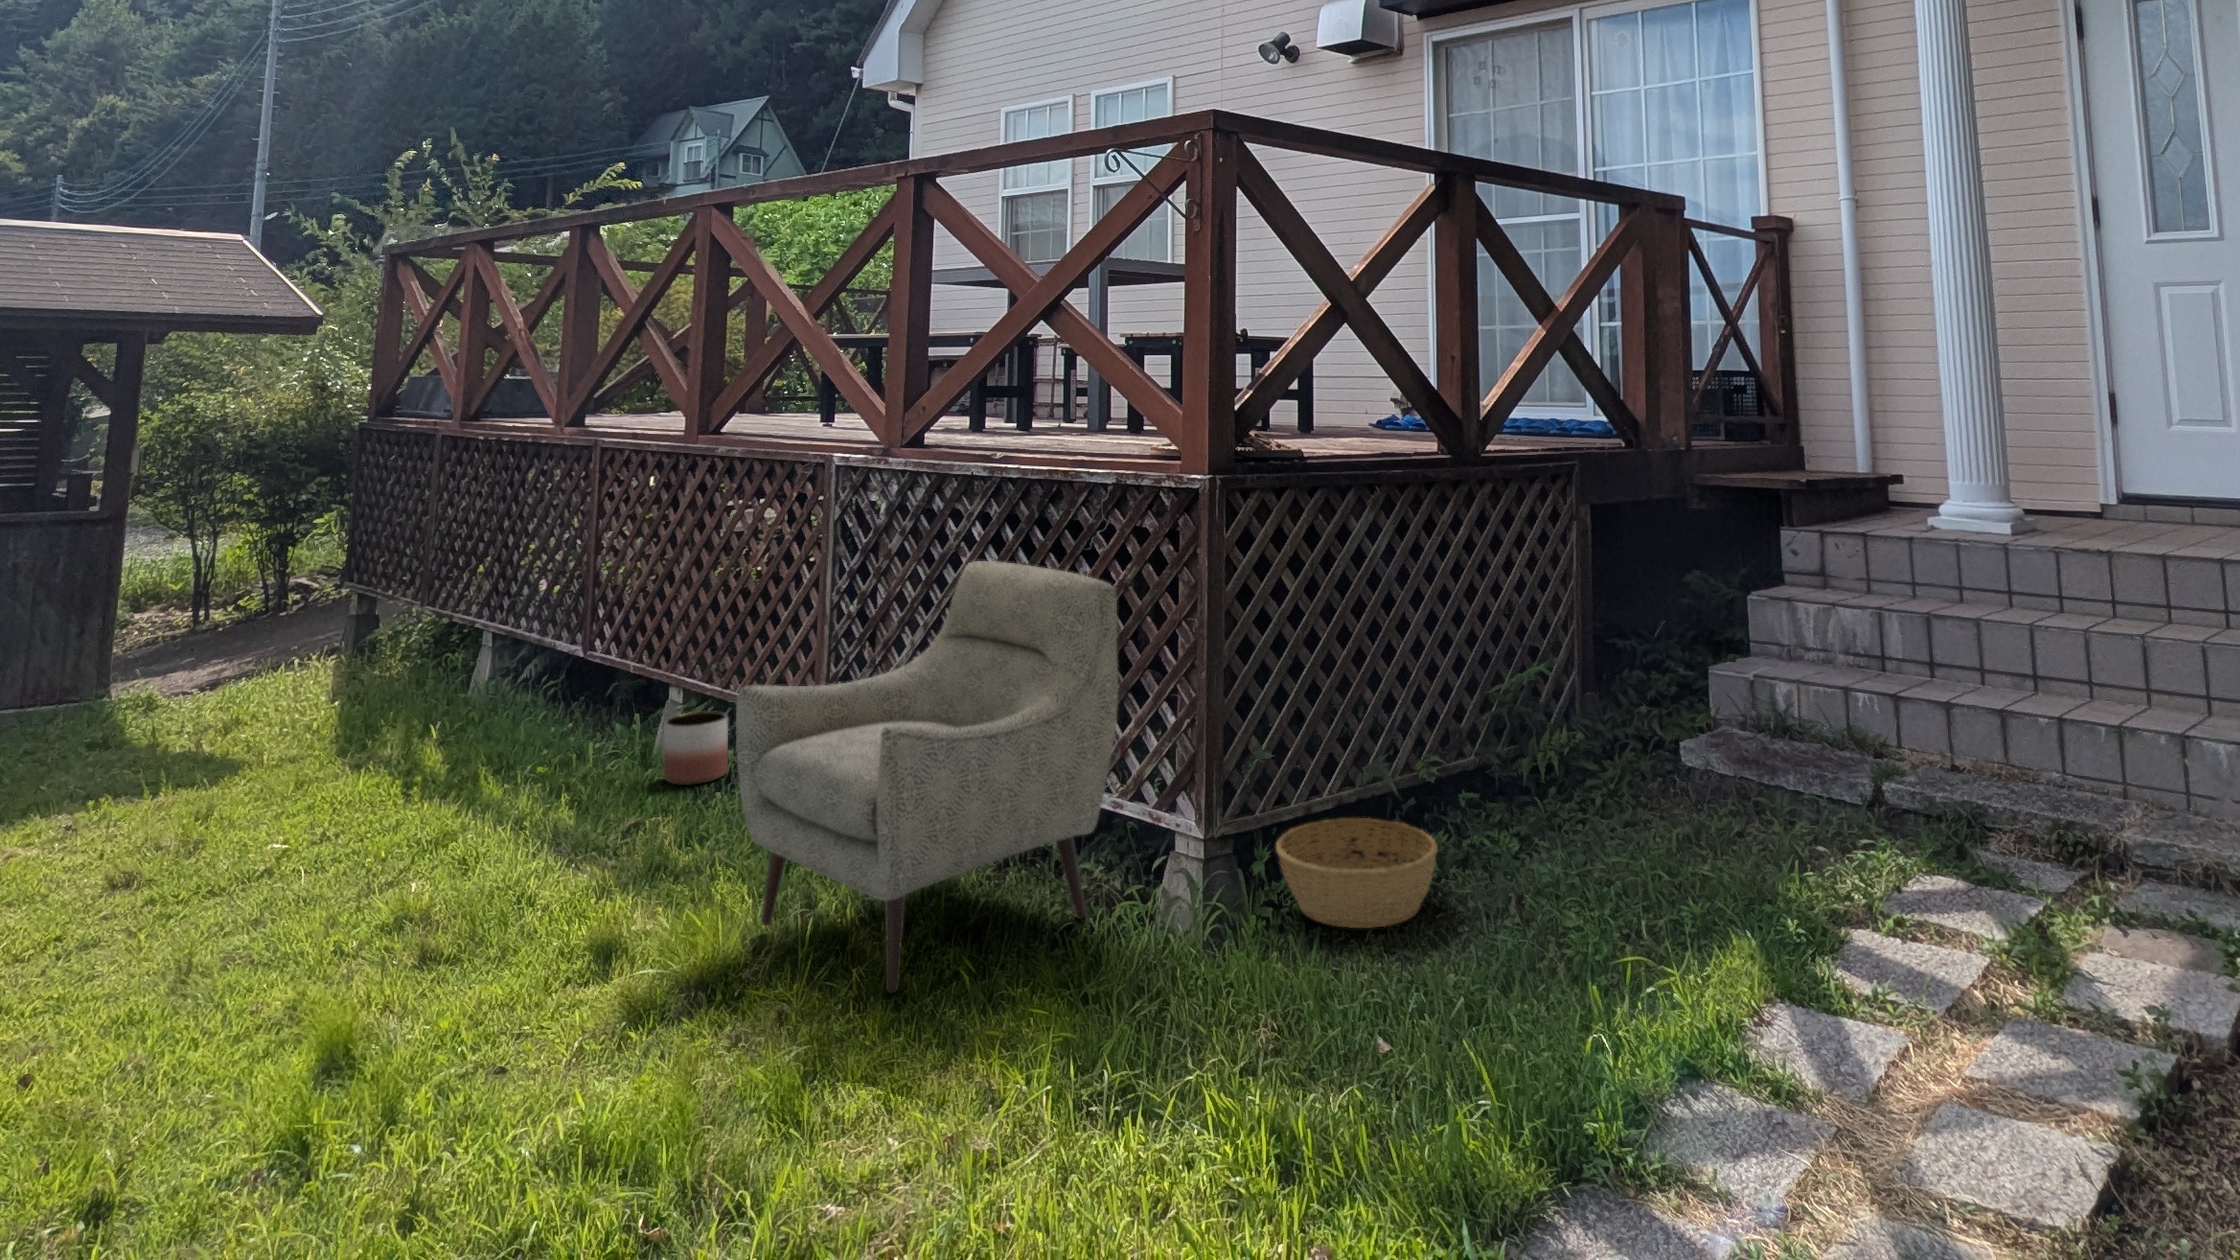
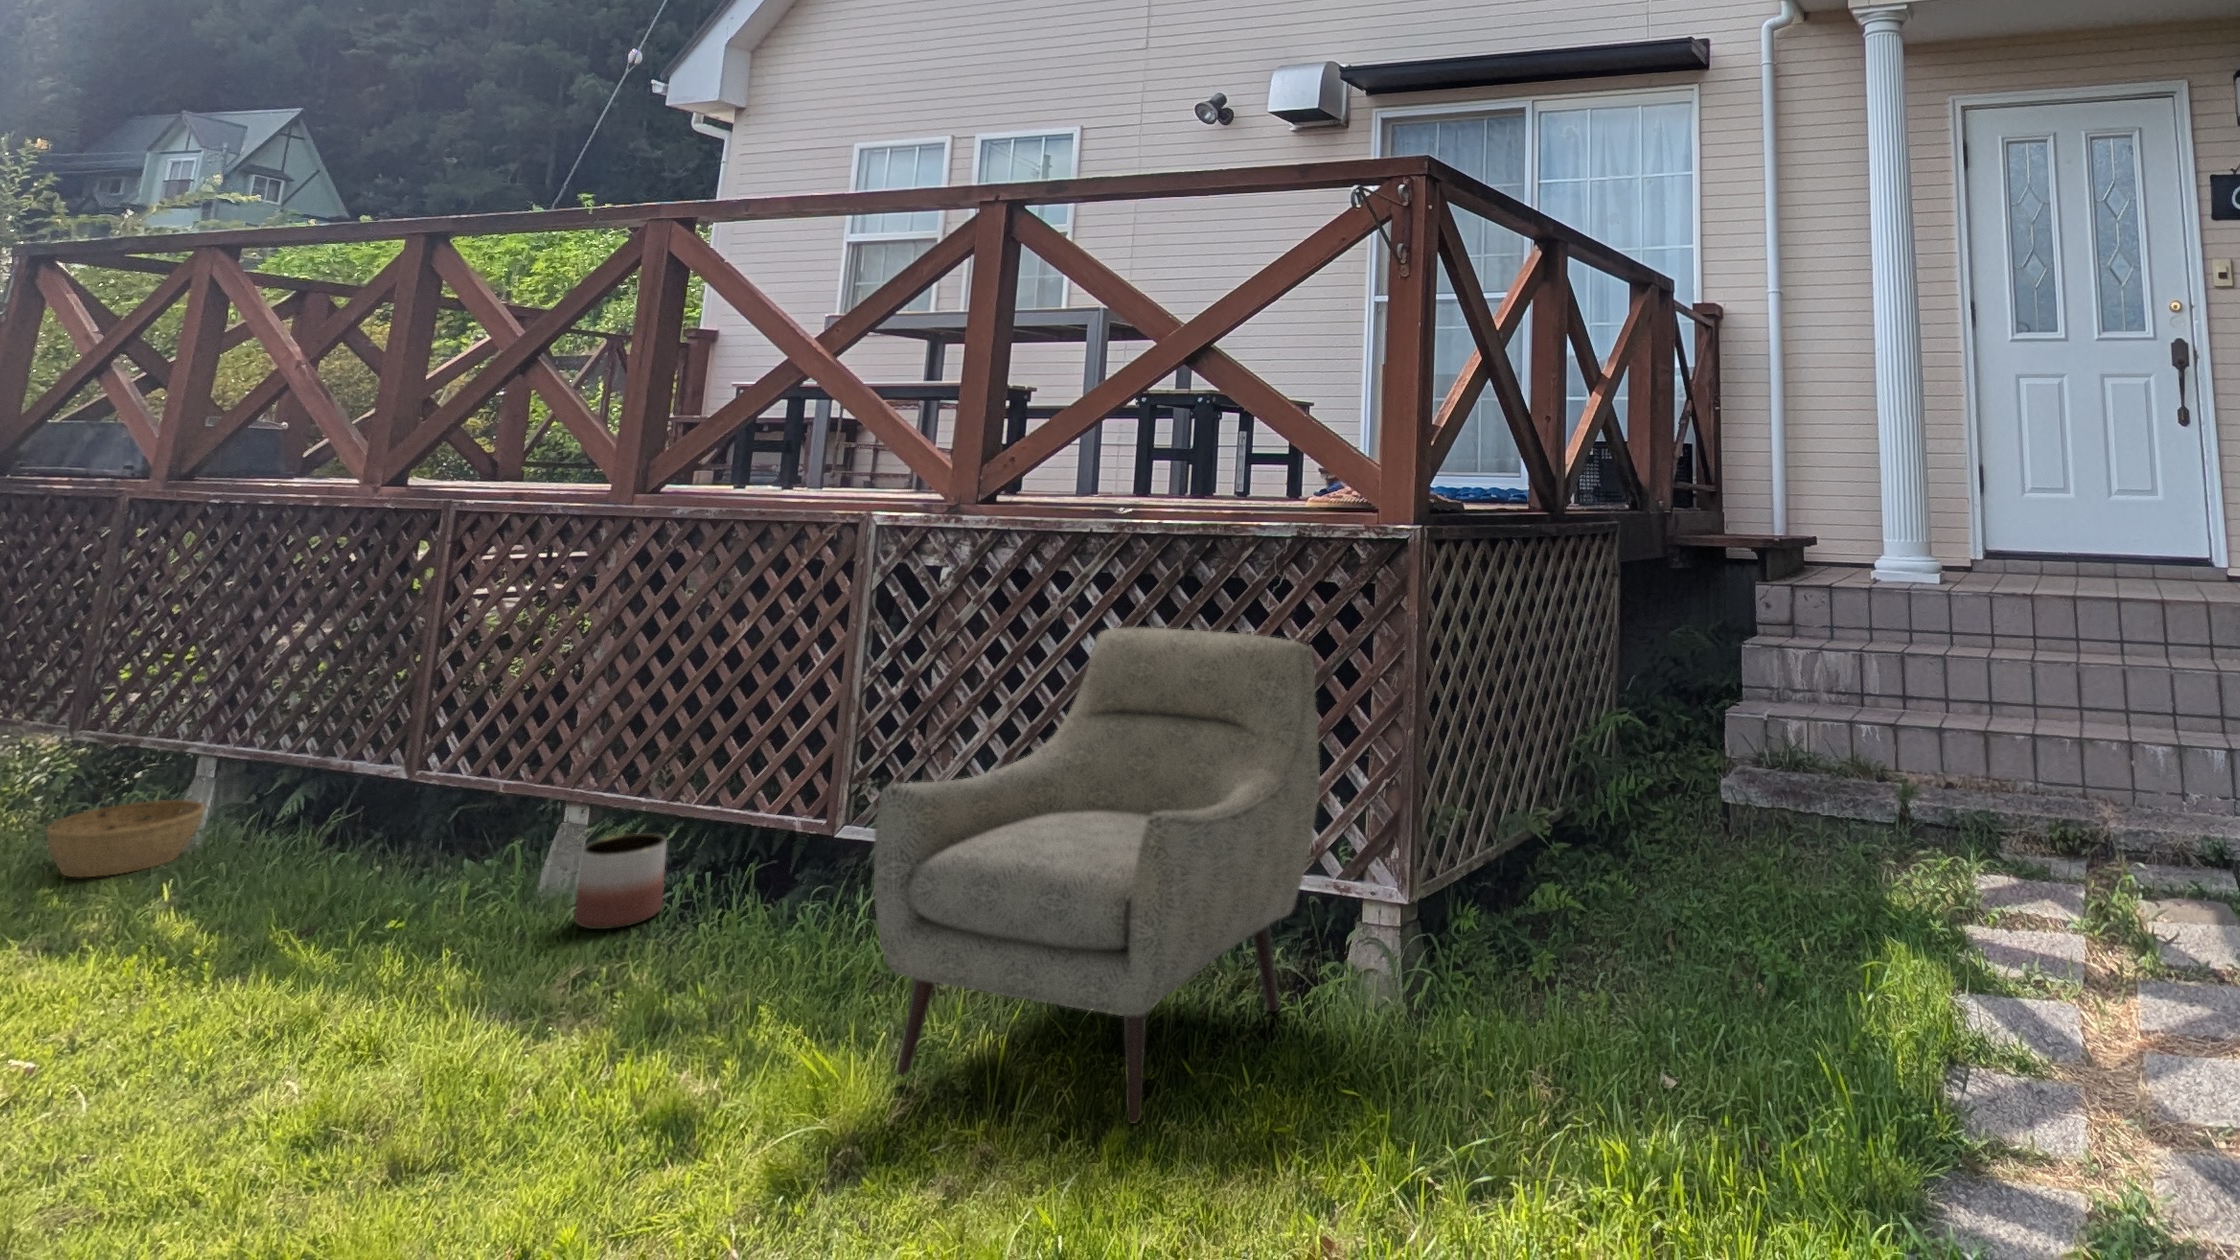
basket: present [1276,818,1437,928] -> present [46,800,205,877]

